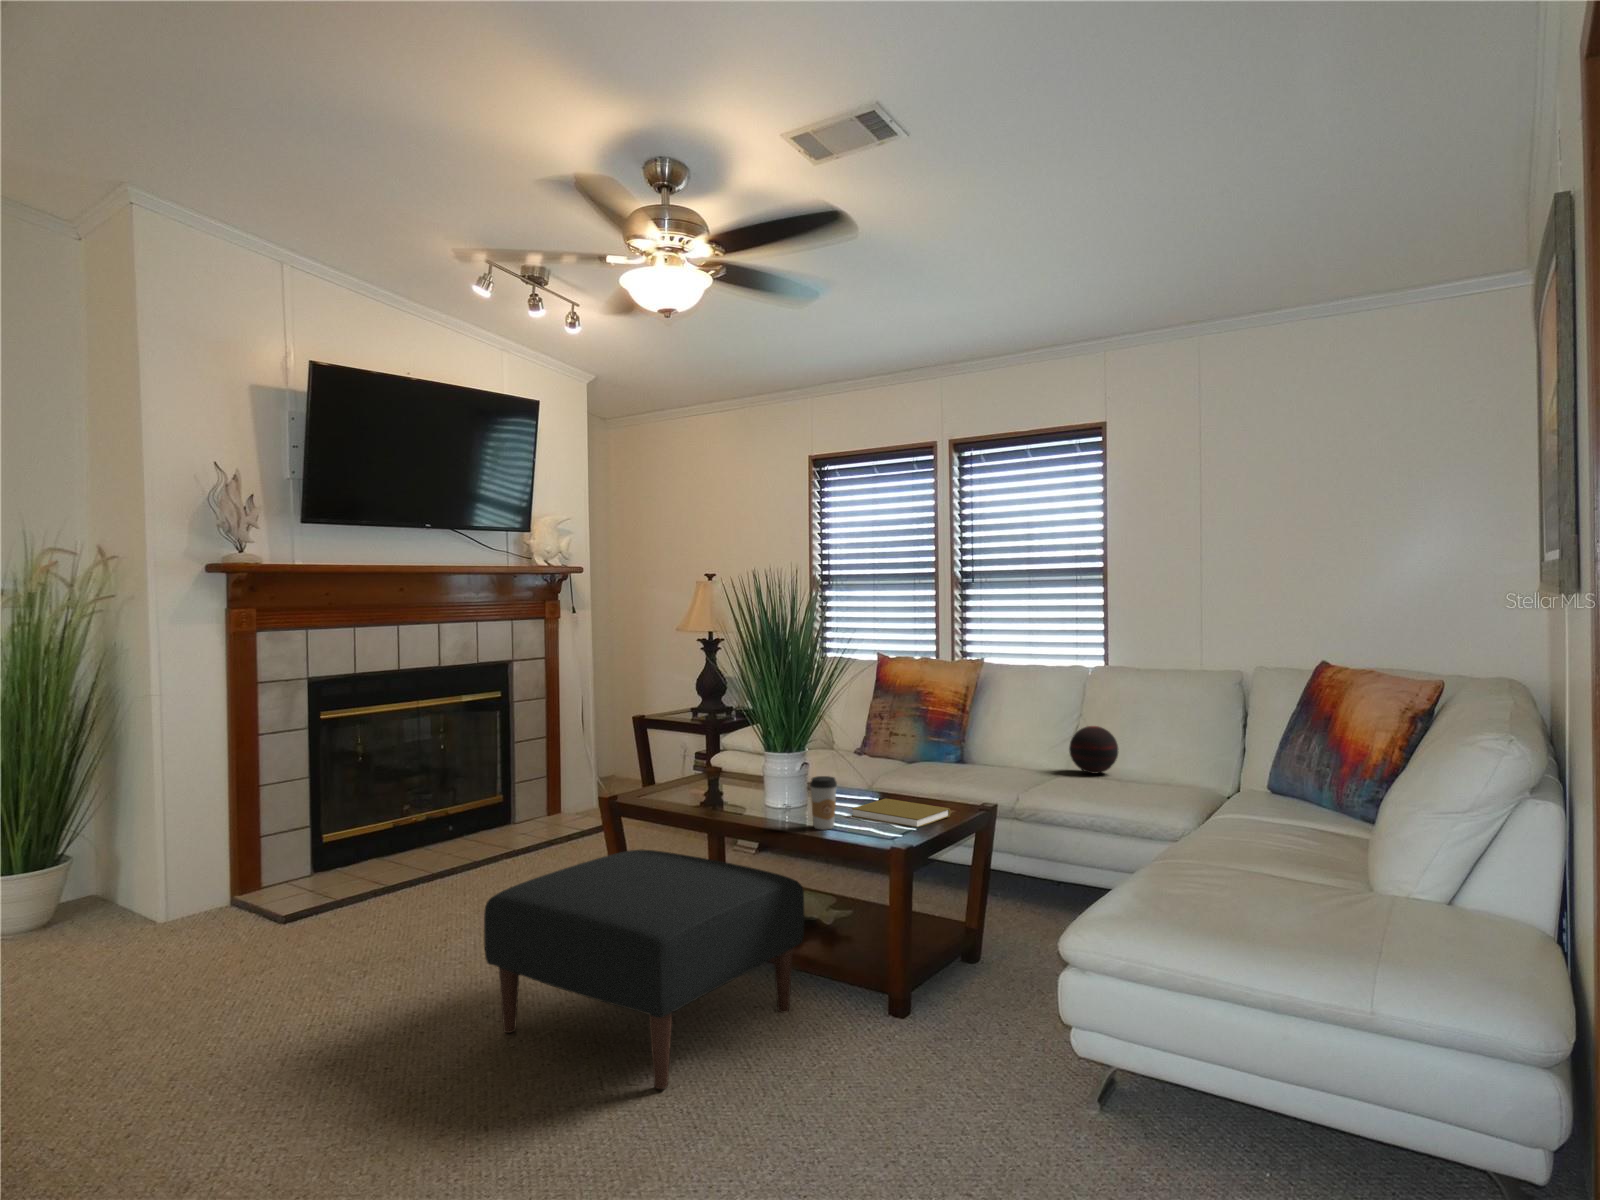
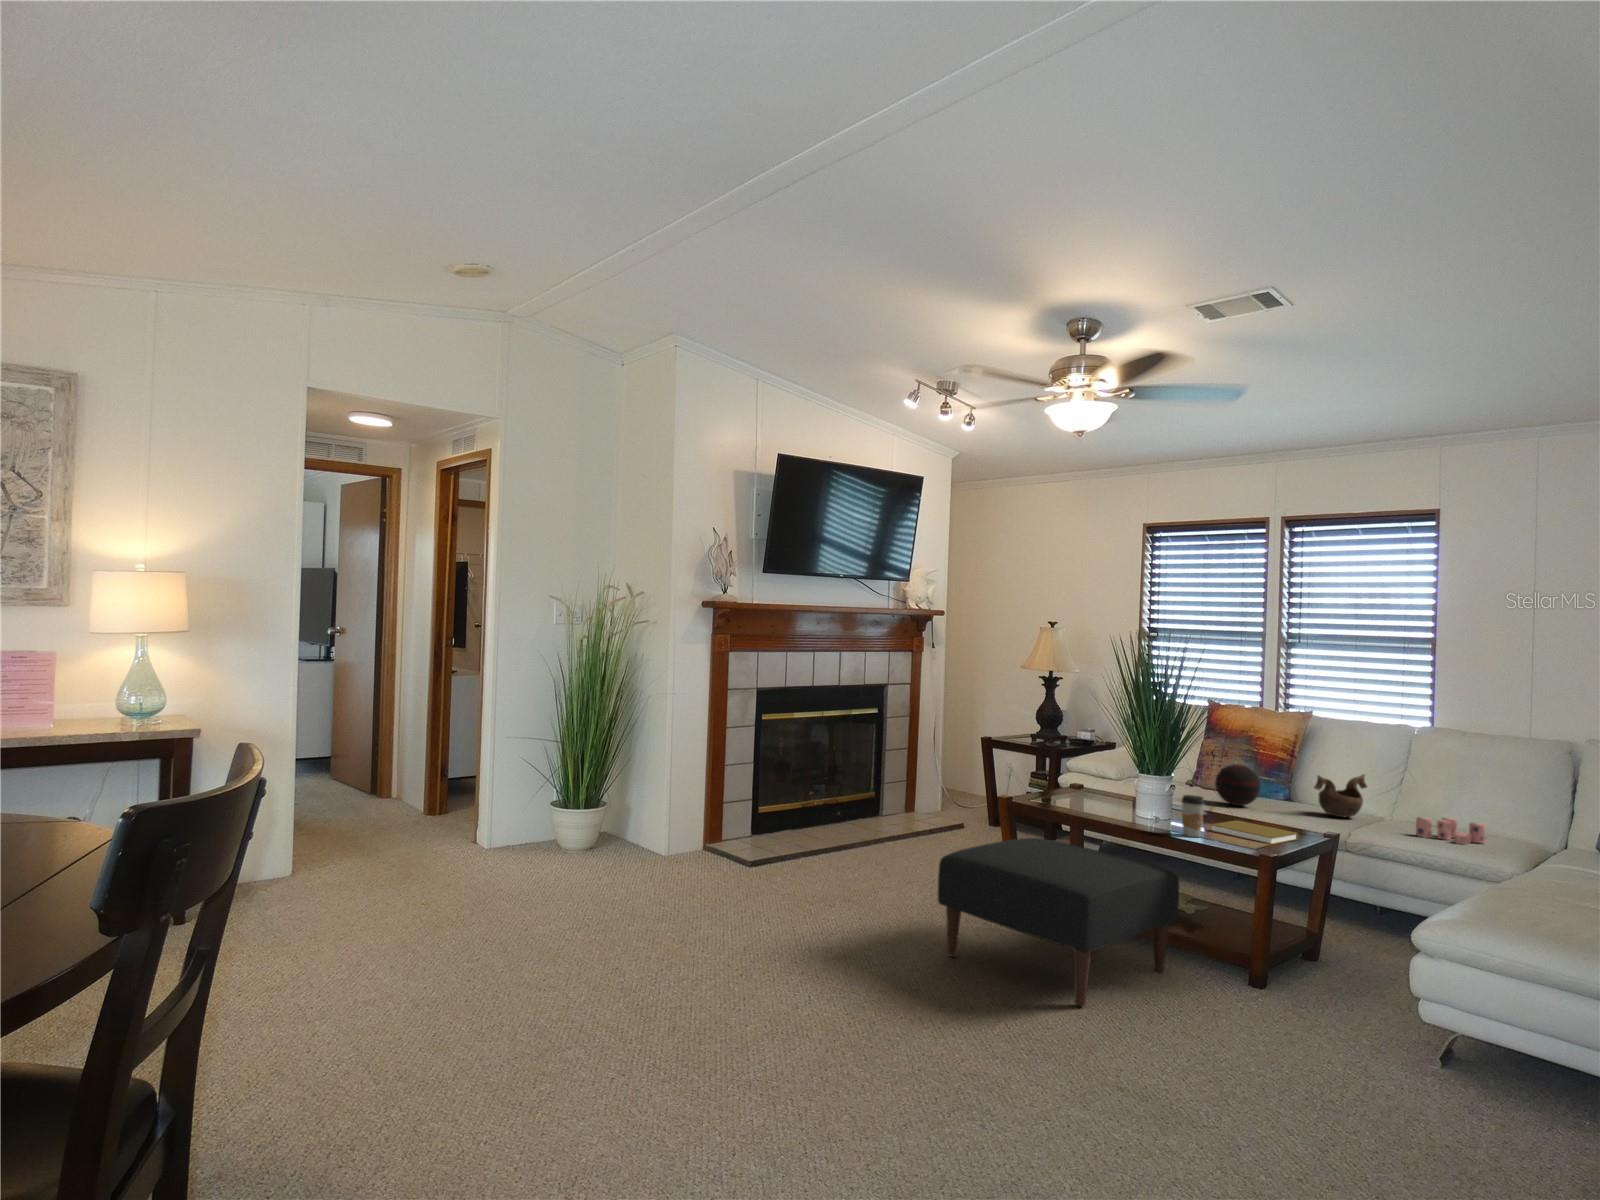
decorative bowl: none [980,725,1038,776] -> present [1314,774,1367,817]
decorative orb: present [1069,726,1118,774] -> present [1215,764,1260,806]
candle: none [1083,768,1152,798] -> present [1416,817,1486,845]

